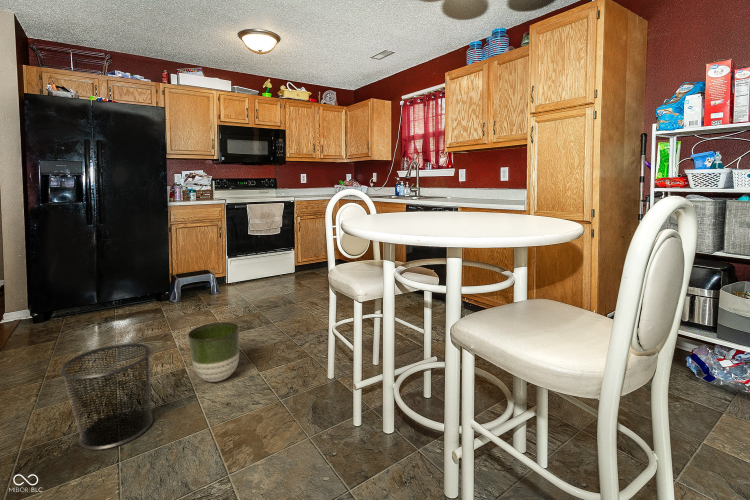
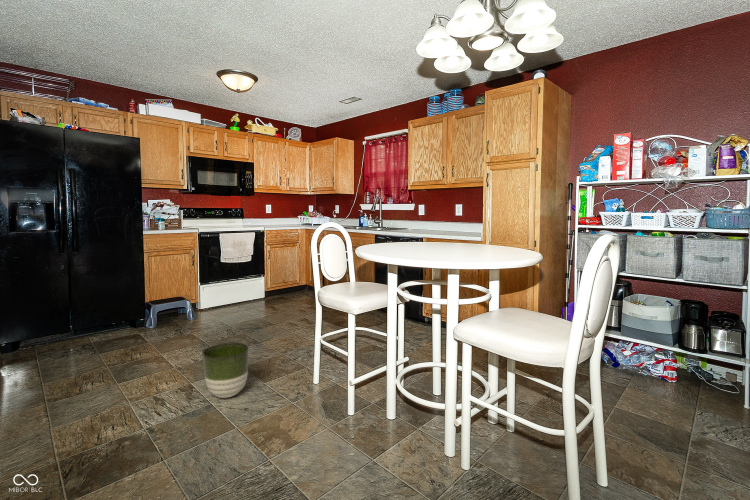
waste bin: present [60,343,153,450] -> none [106,362,185,459]

